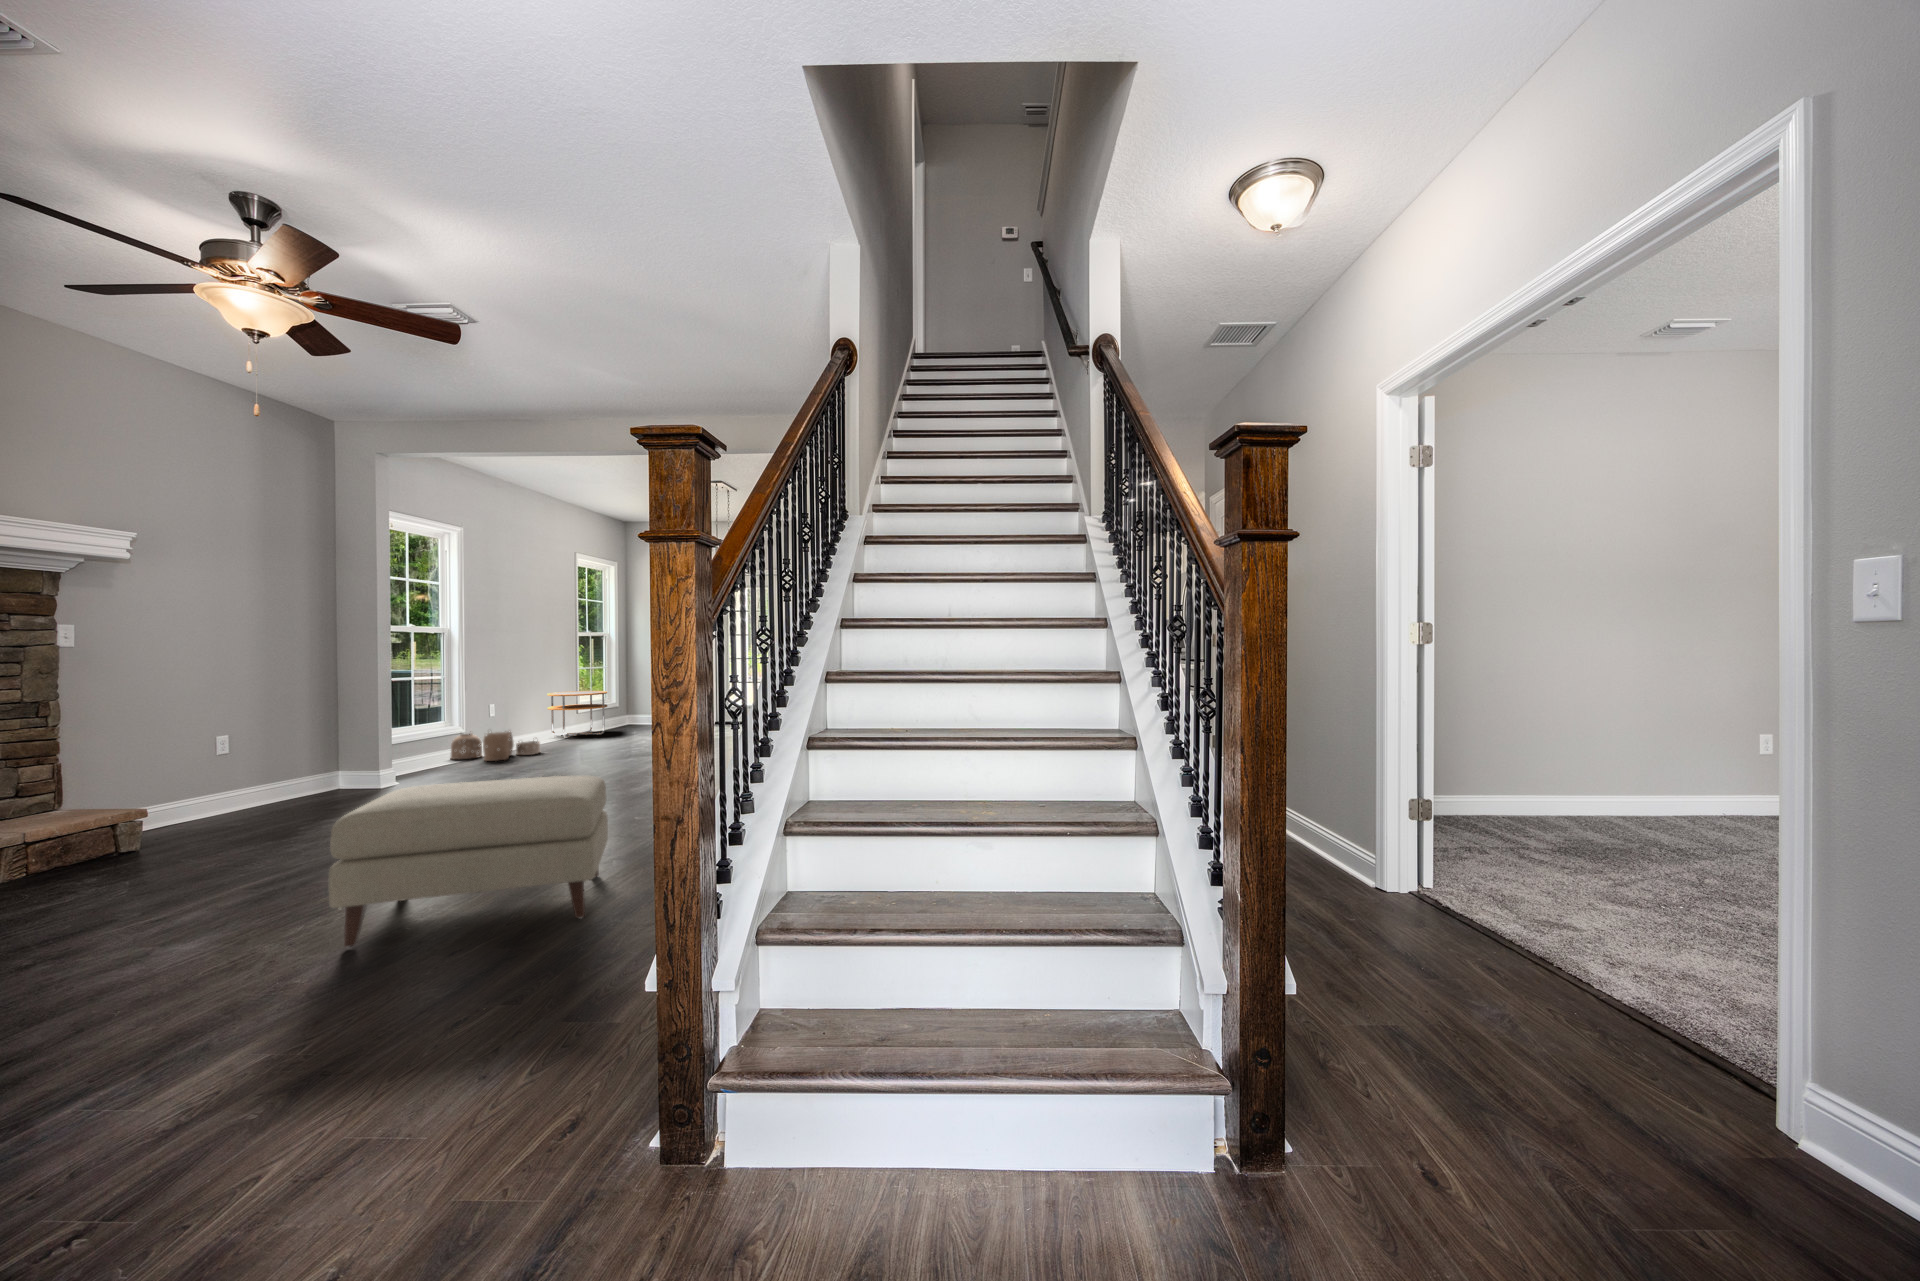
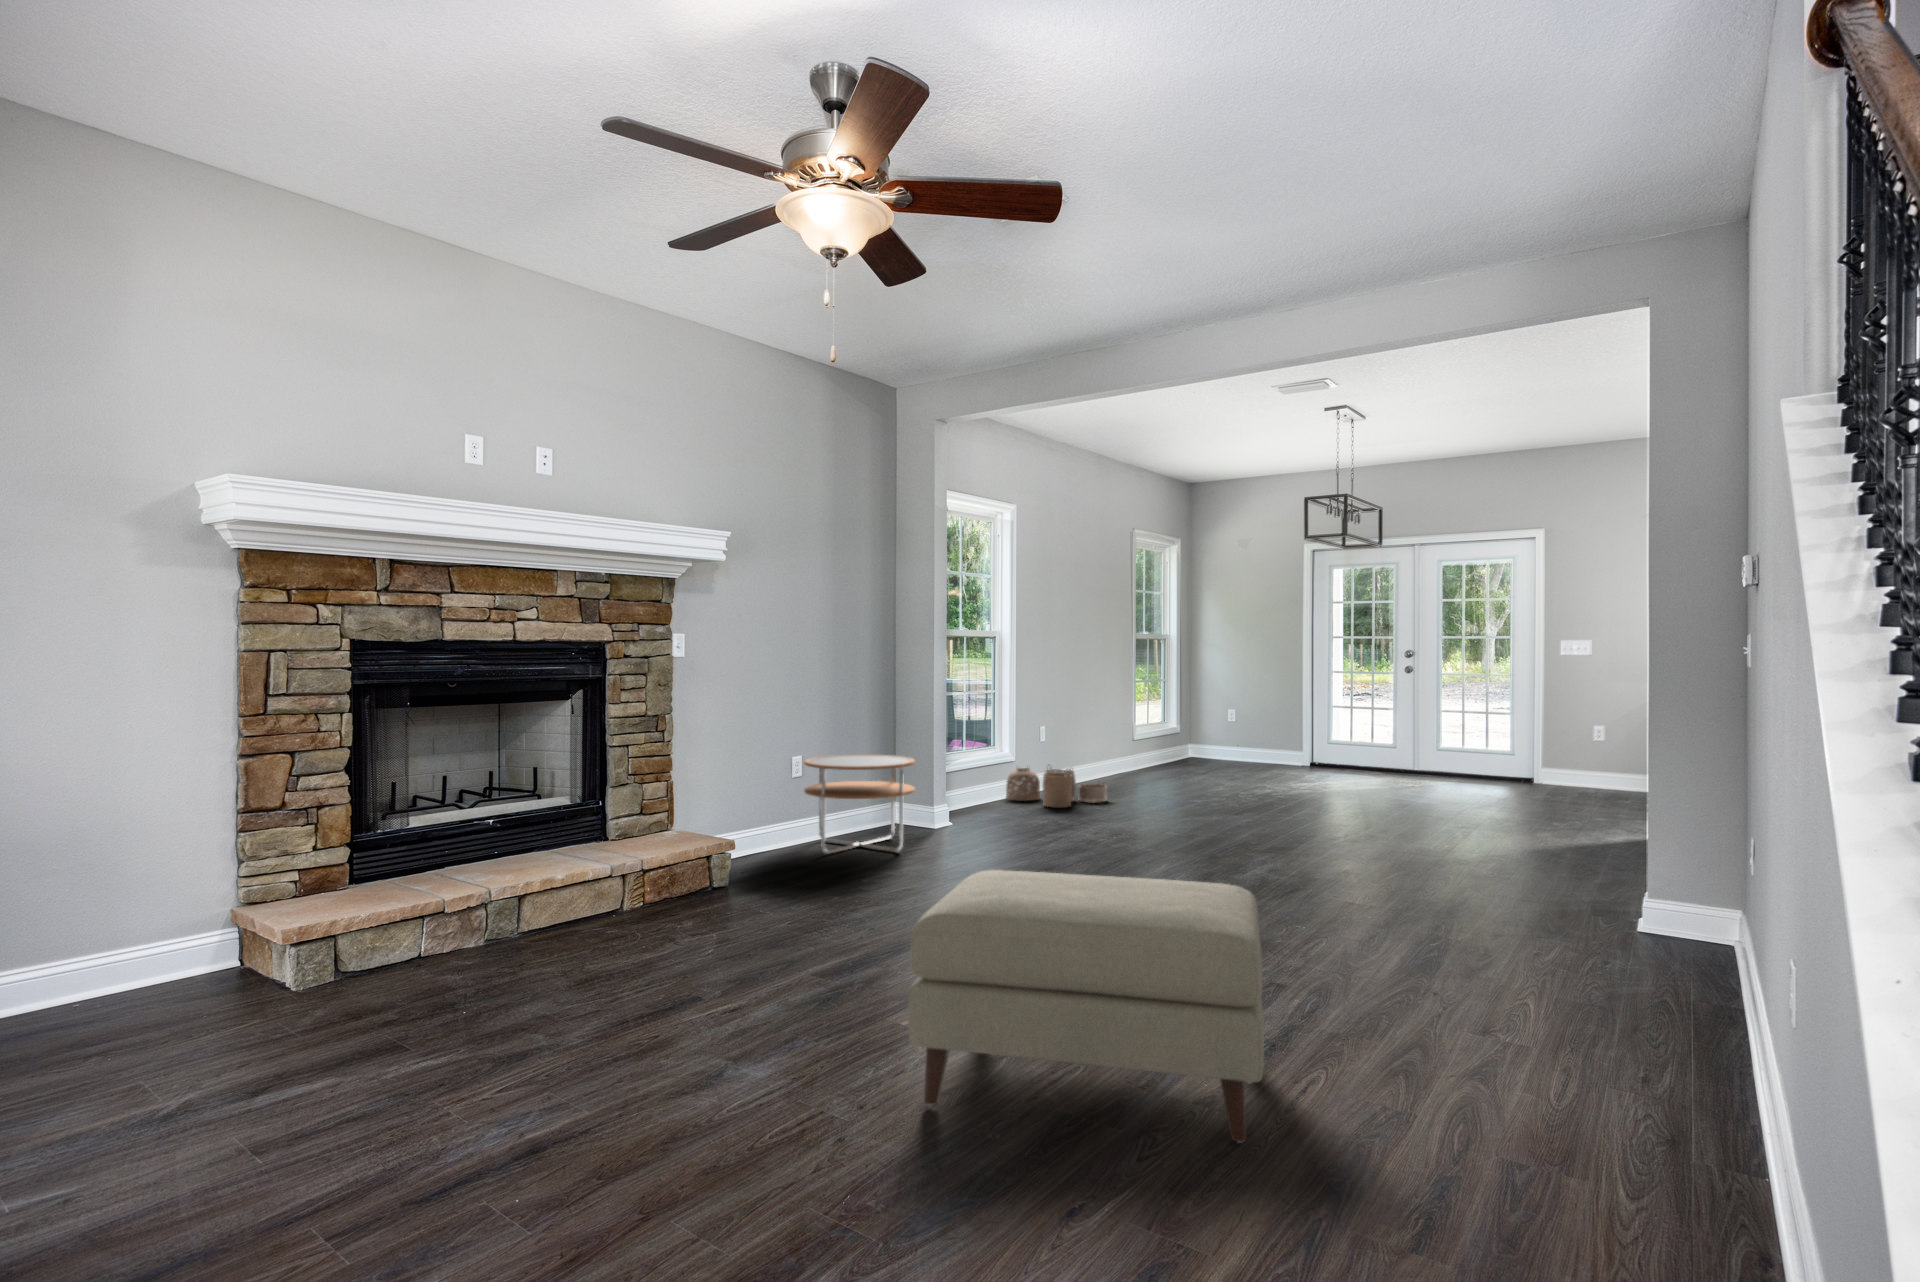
side table: present [547,691,607,738] -> present [804,754,915,854]

